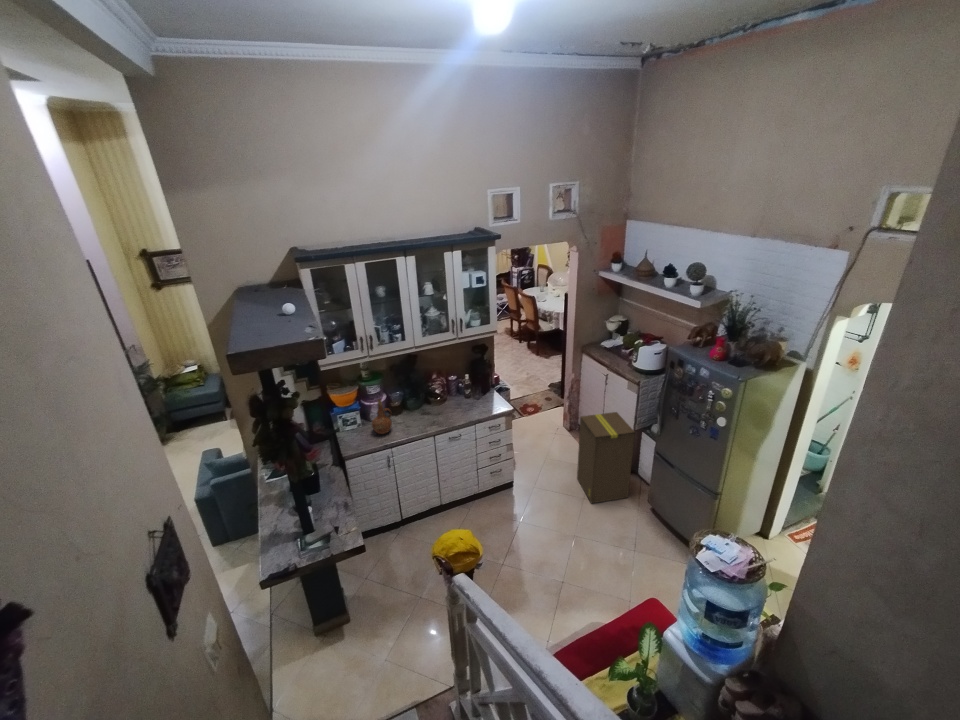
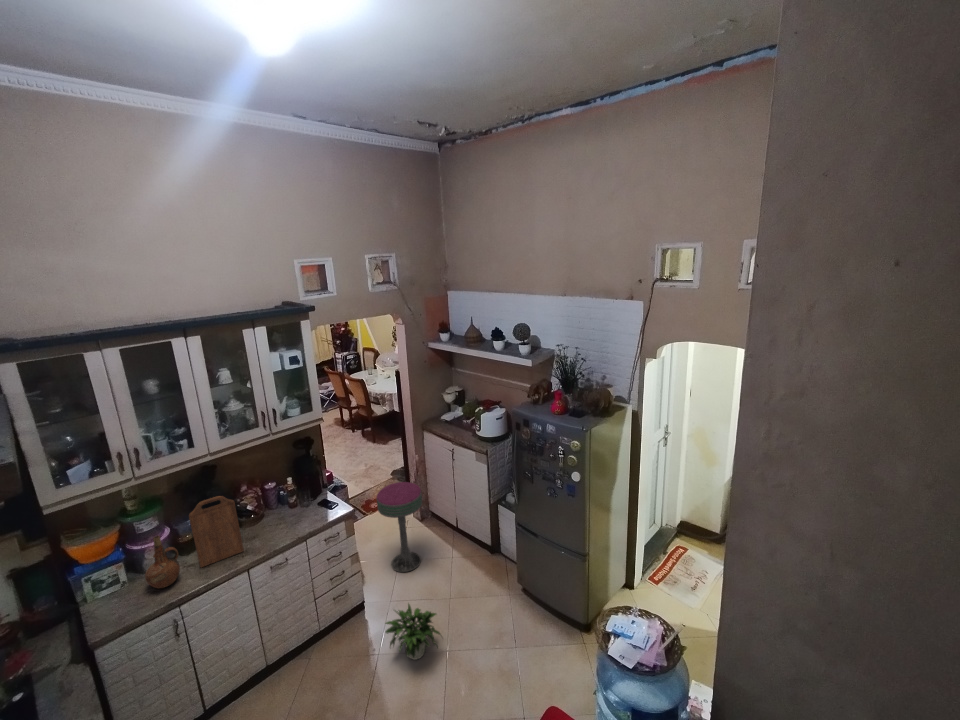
cutting board: none [399,379,433,427] -> present [189,496,244,567]
bar stool: none [533,394,573,468] -> present [376,482,422,572]
cardboard box: present [577,412,635,503] -> none [432,489,496,603]
potted plant: none [516,490,573,534] -> present [385,603,441,660]

